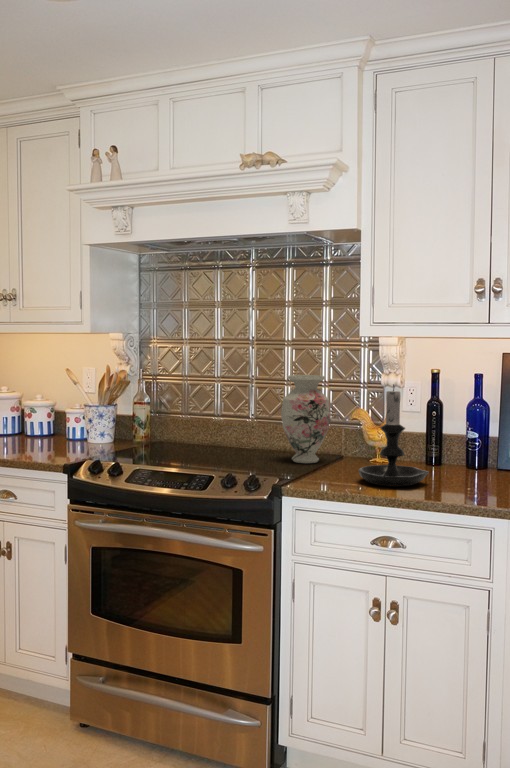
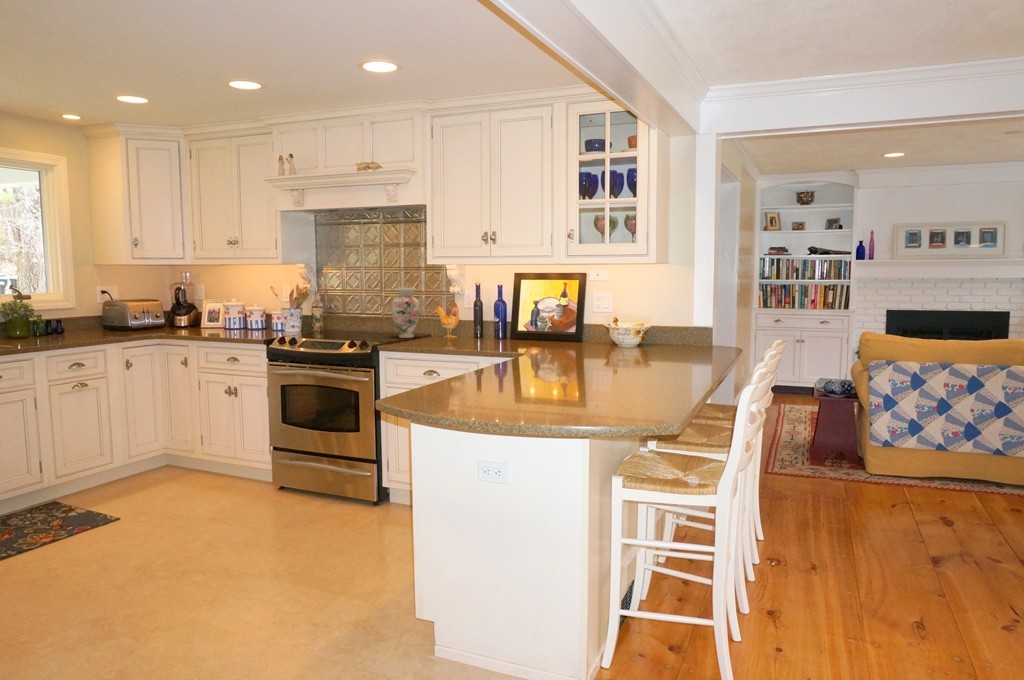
candle holder: present [358,384,429,487] -> none [423,290,461,345]

